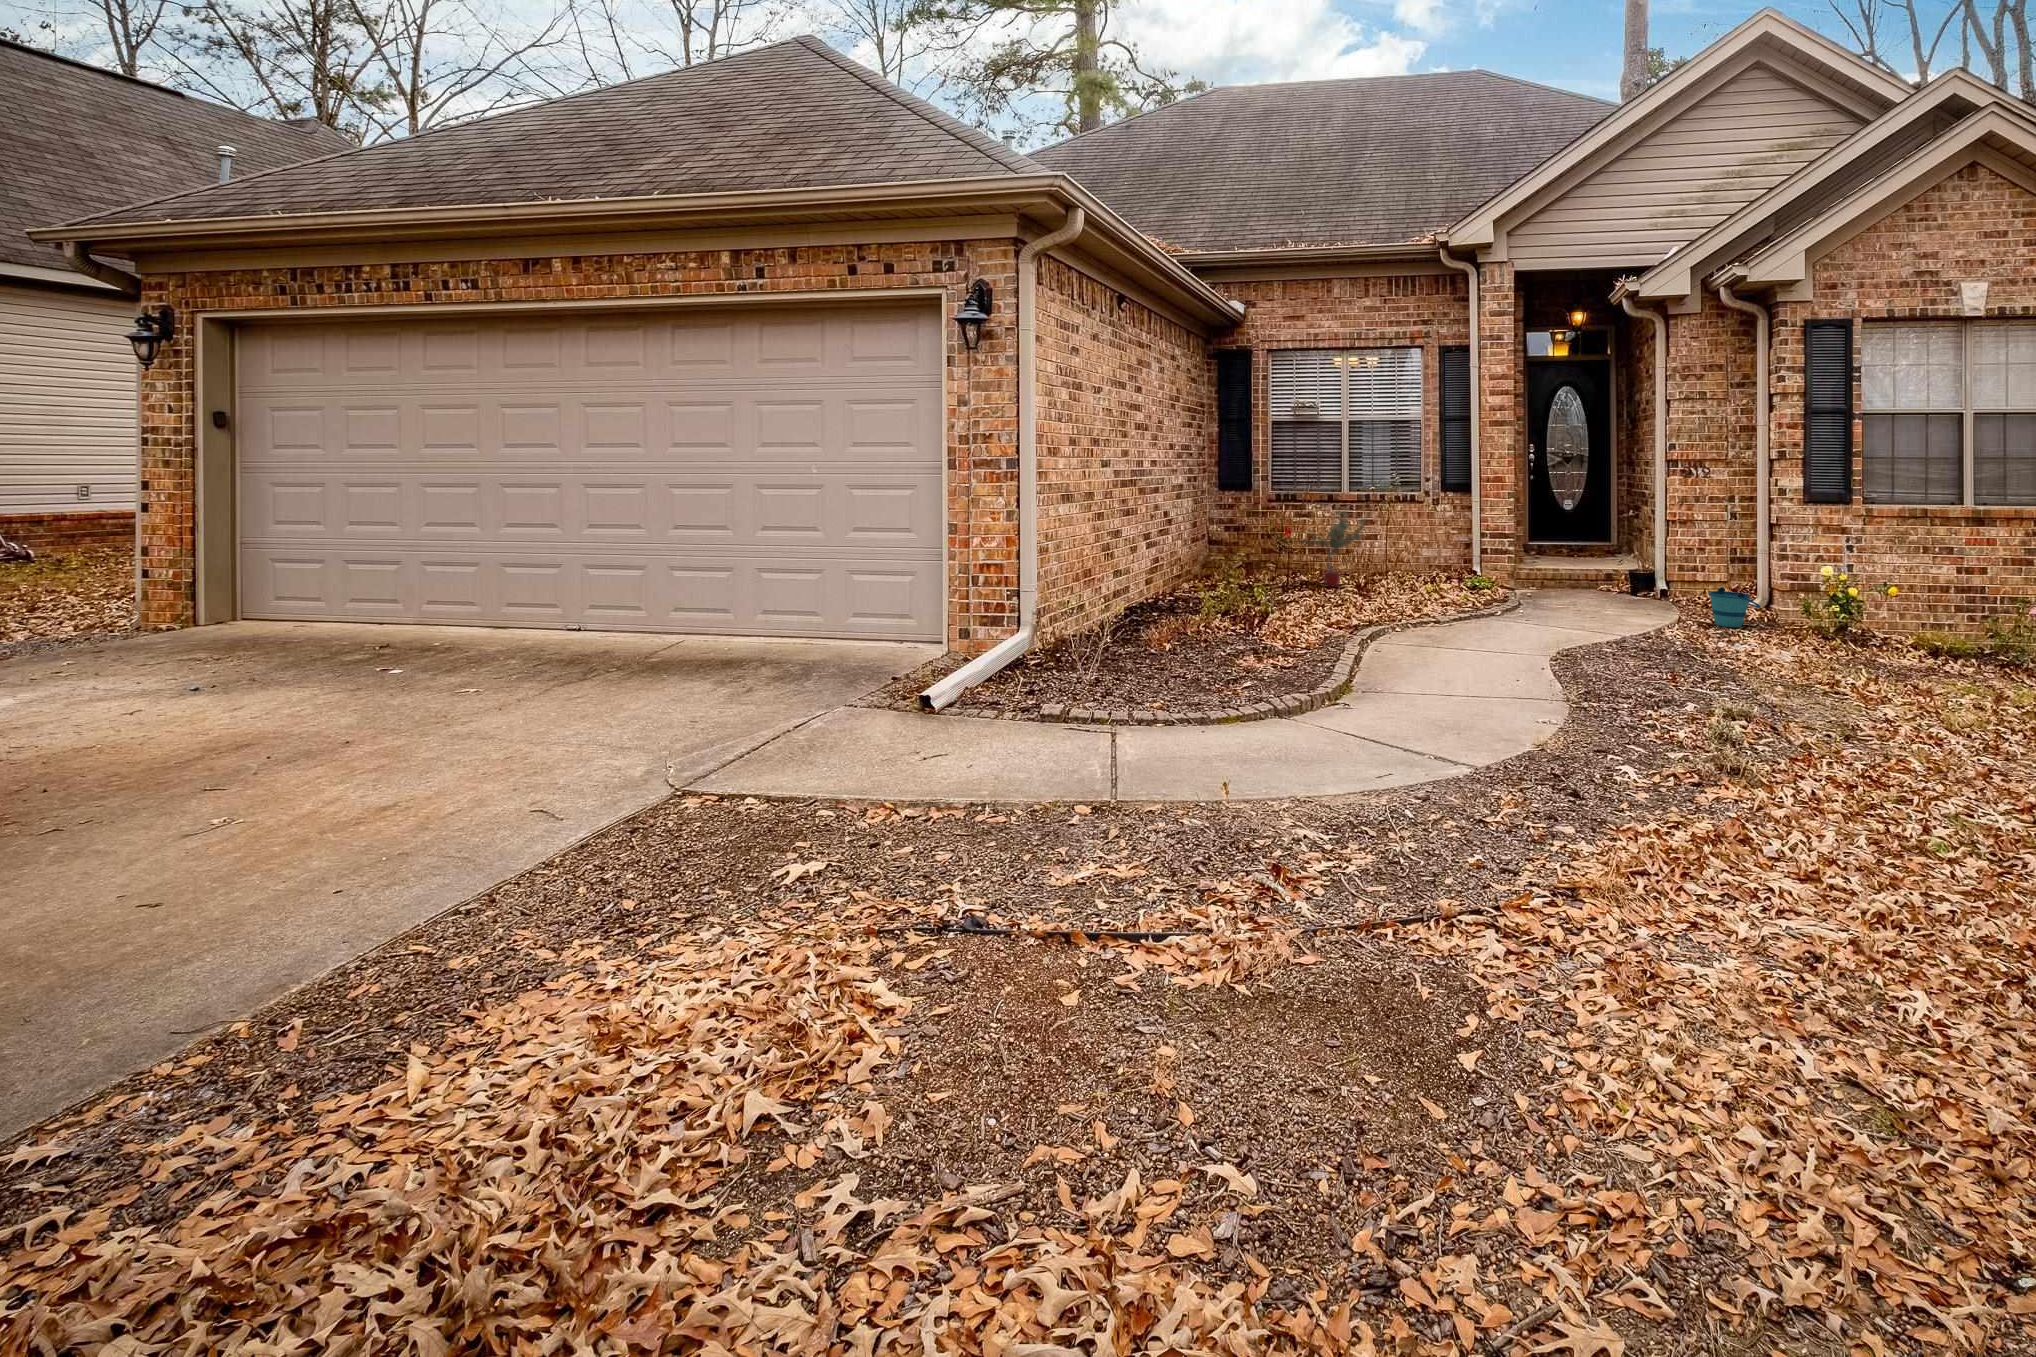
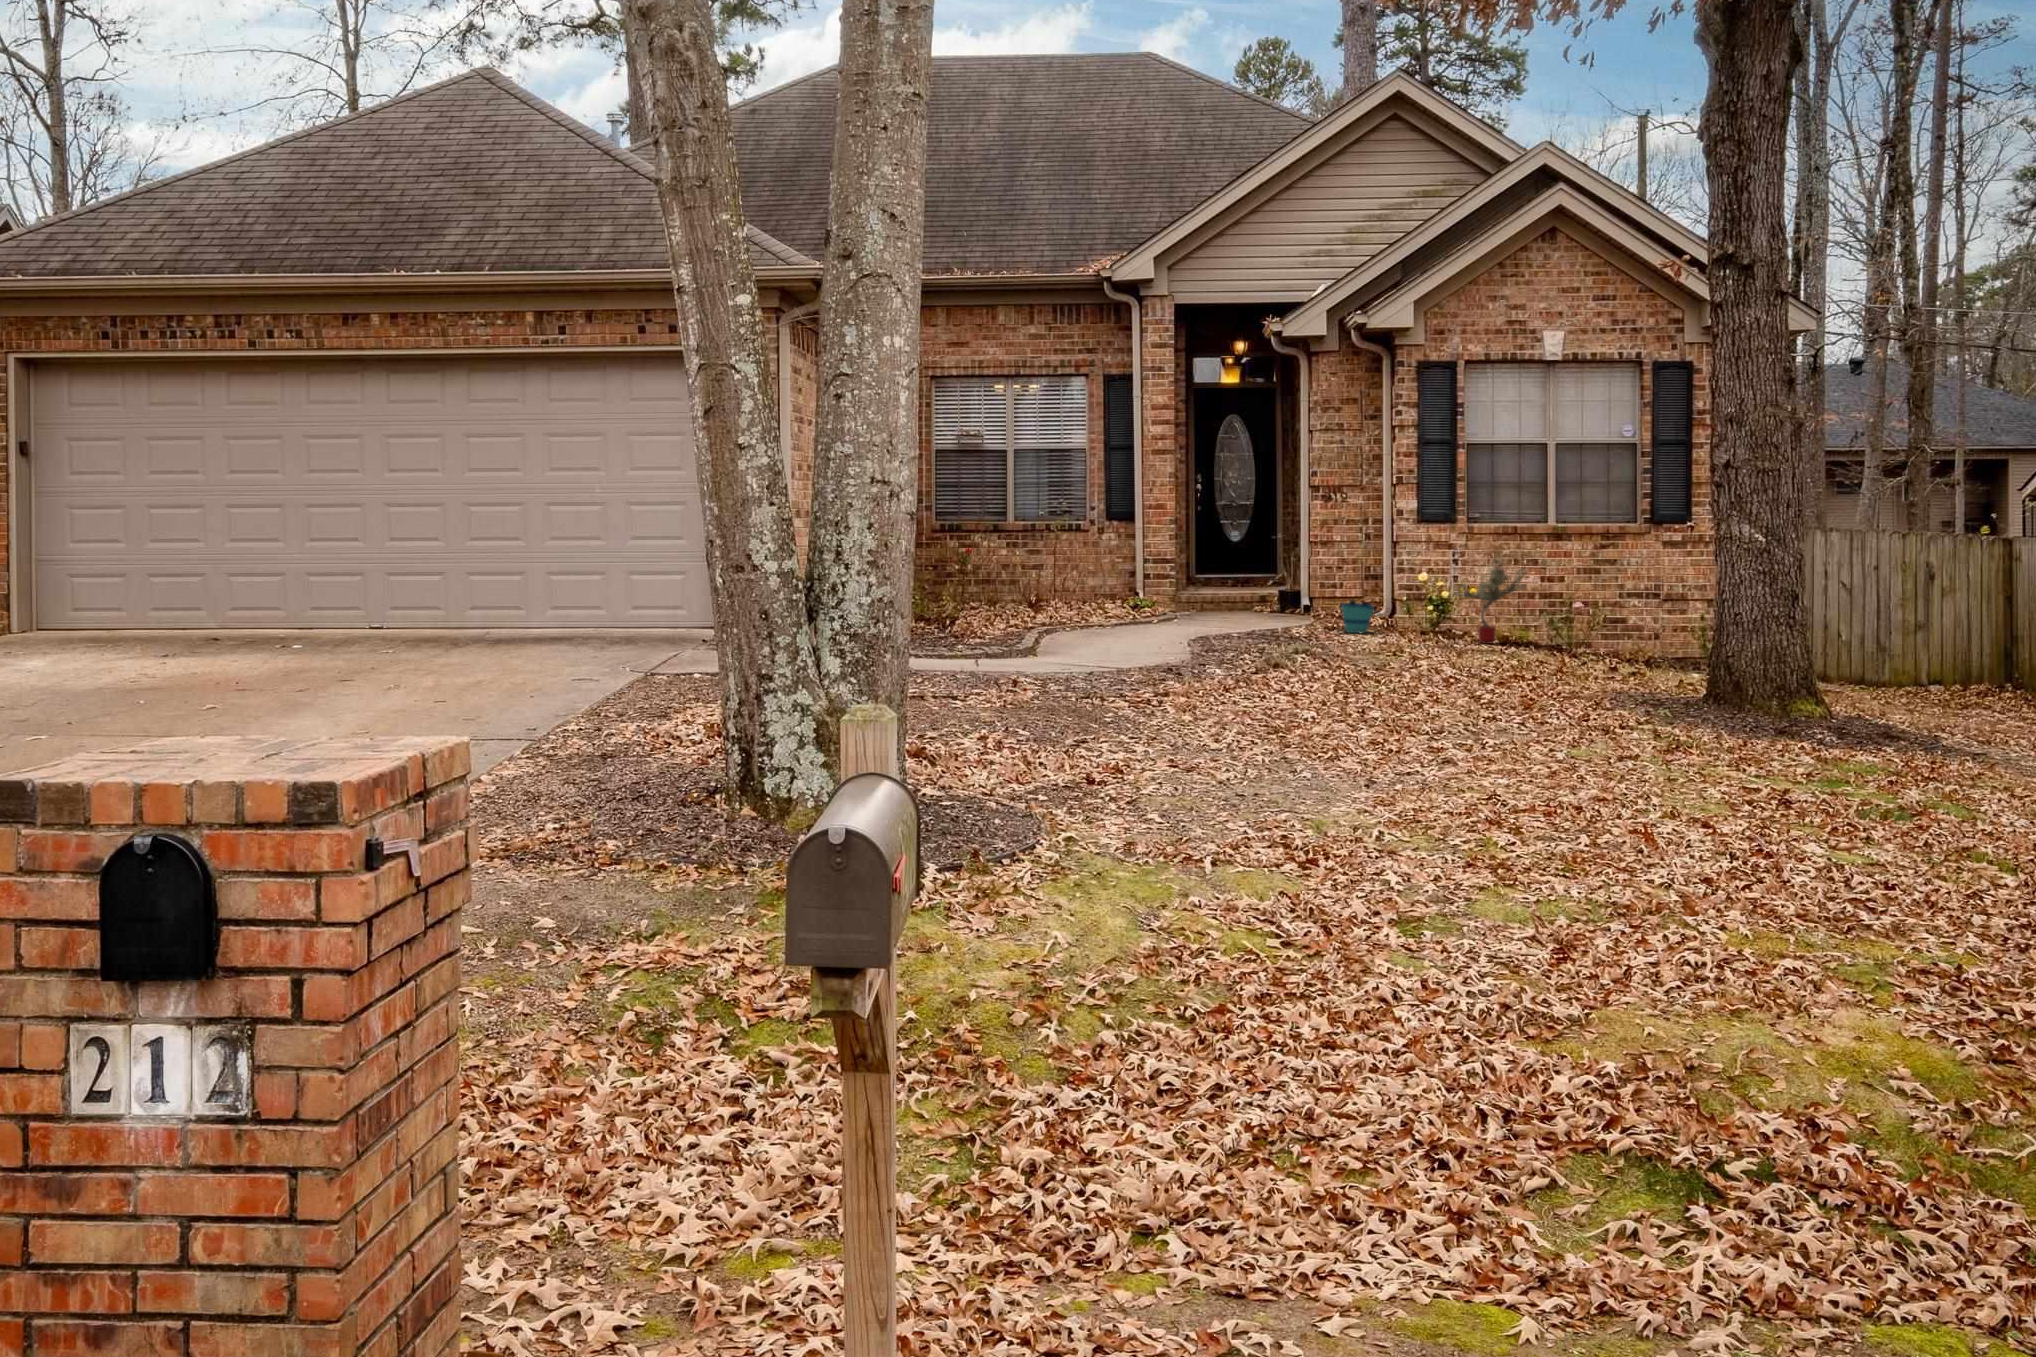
potted tree: present [1303,508,1365,587] -> present [1455,556,1527,644]

